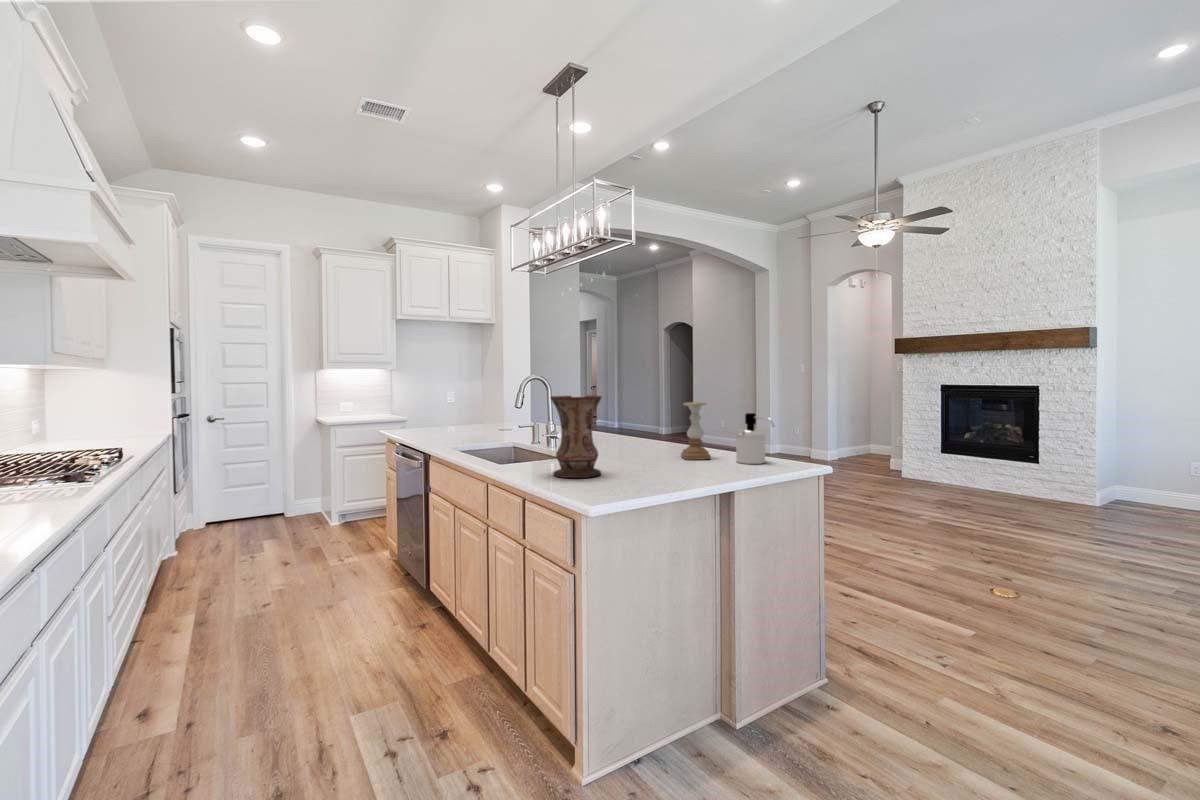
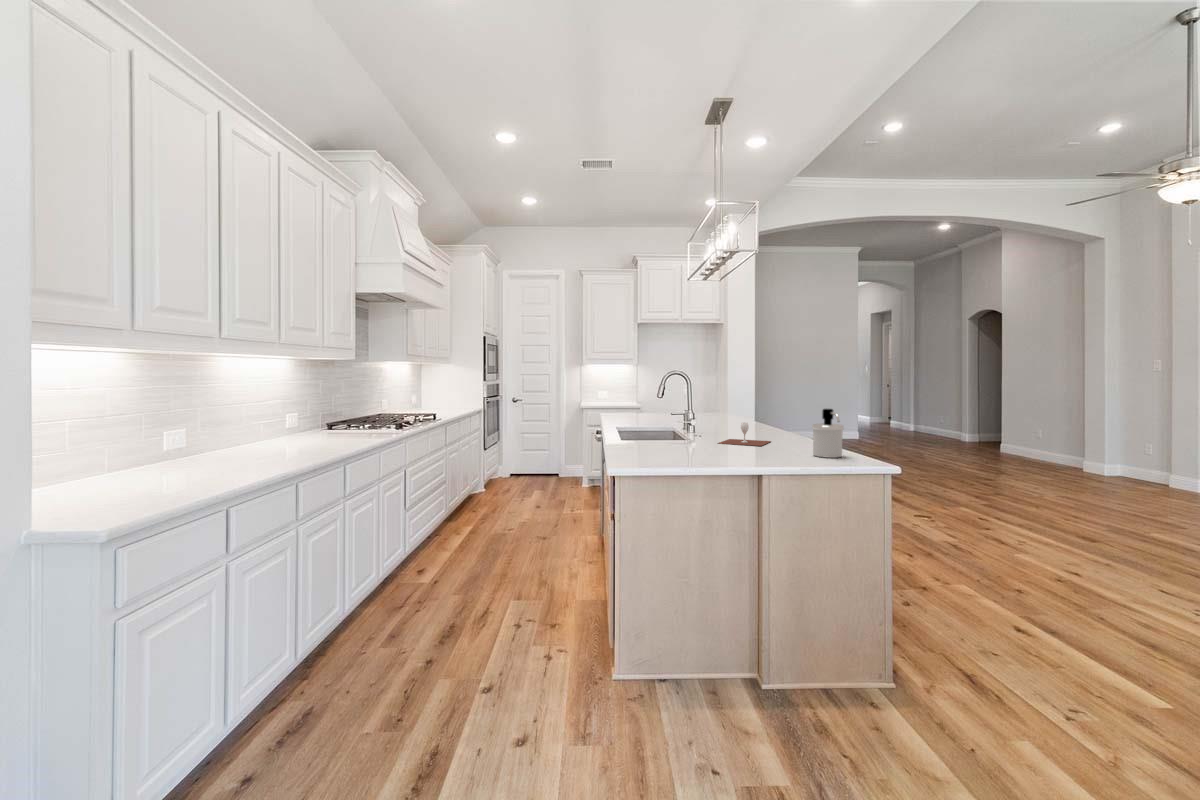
vase: present [551,395,602,478] -> none [629,388,670,453]
candle holder: present [681,402,711,460] -> none [772,397,800,451]
wine glass: none [614,432,667,458] -> present [719,423,771,446]

